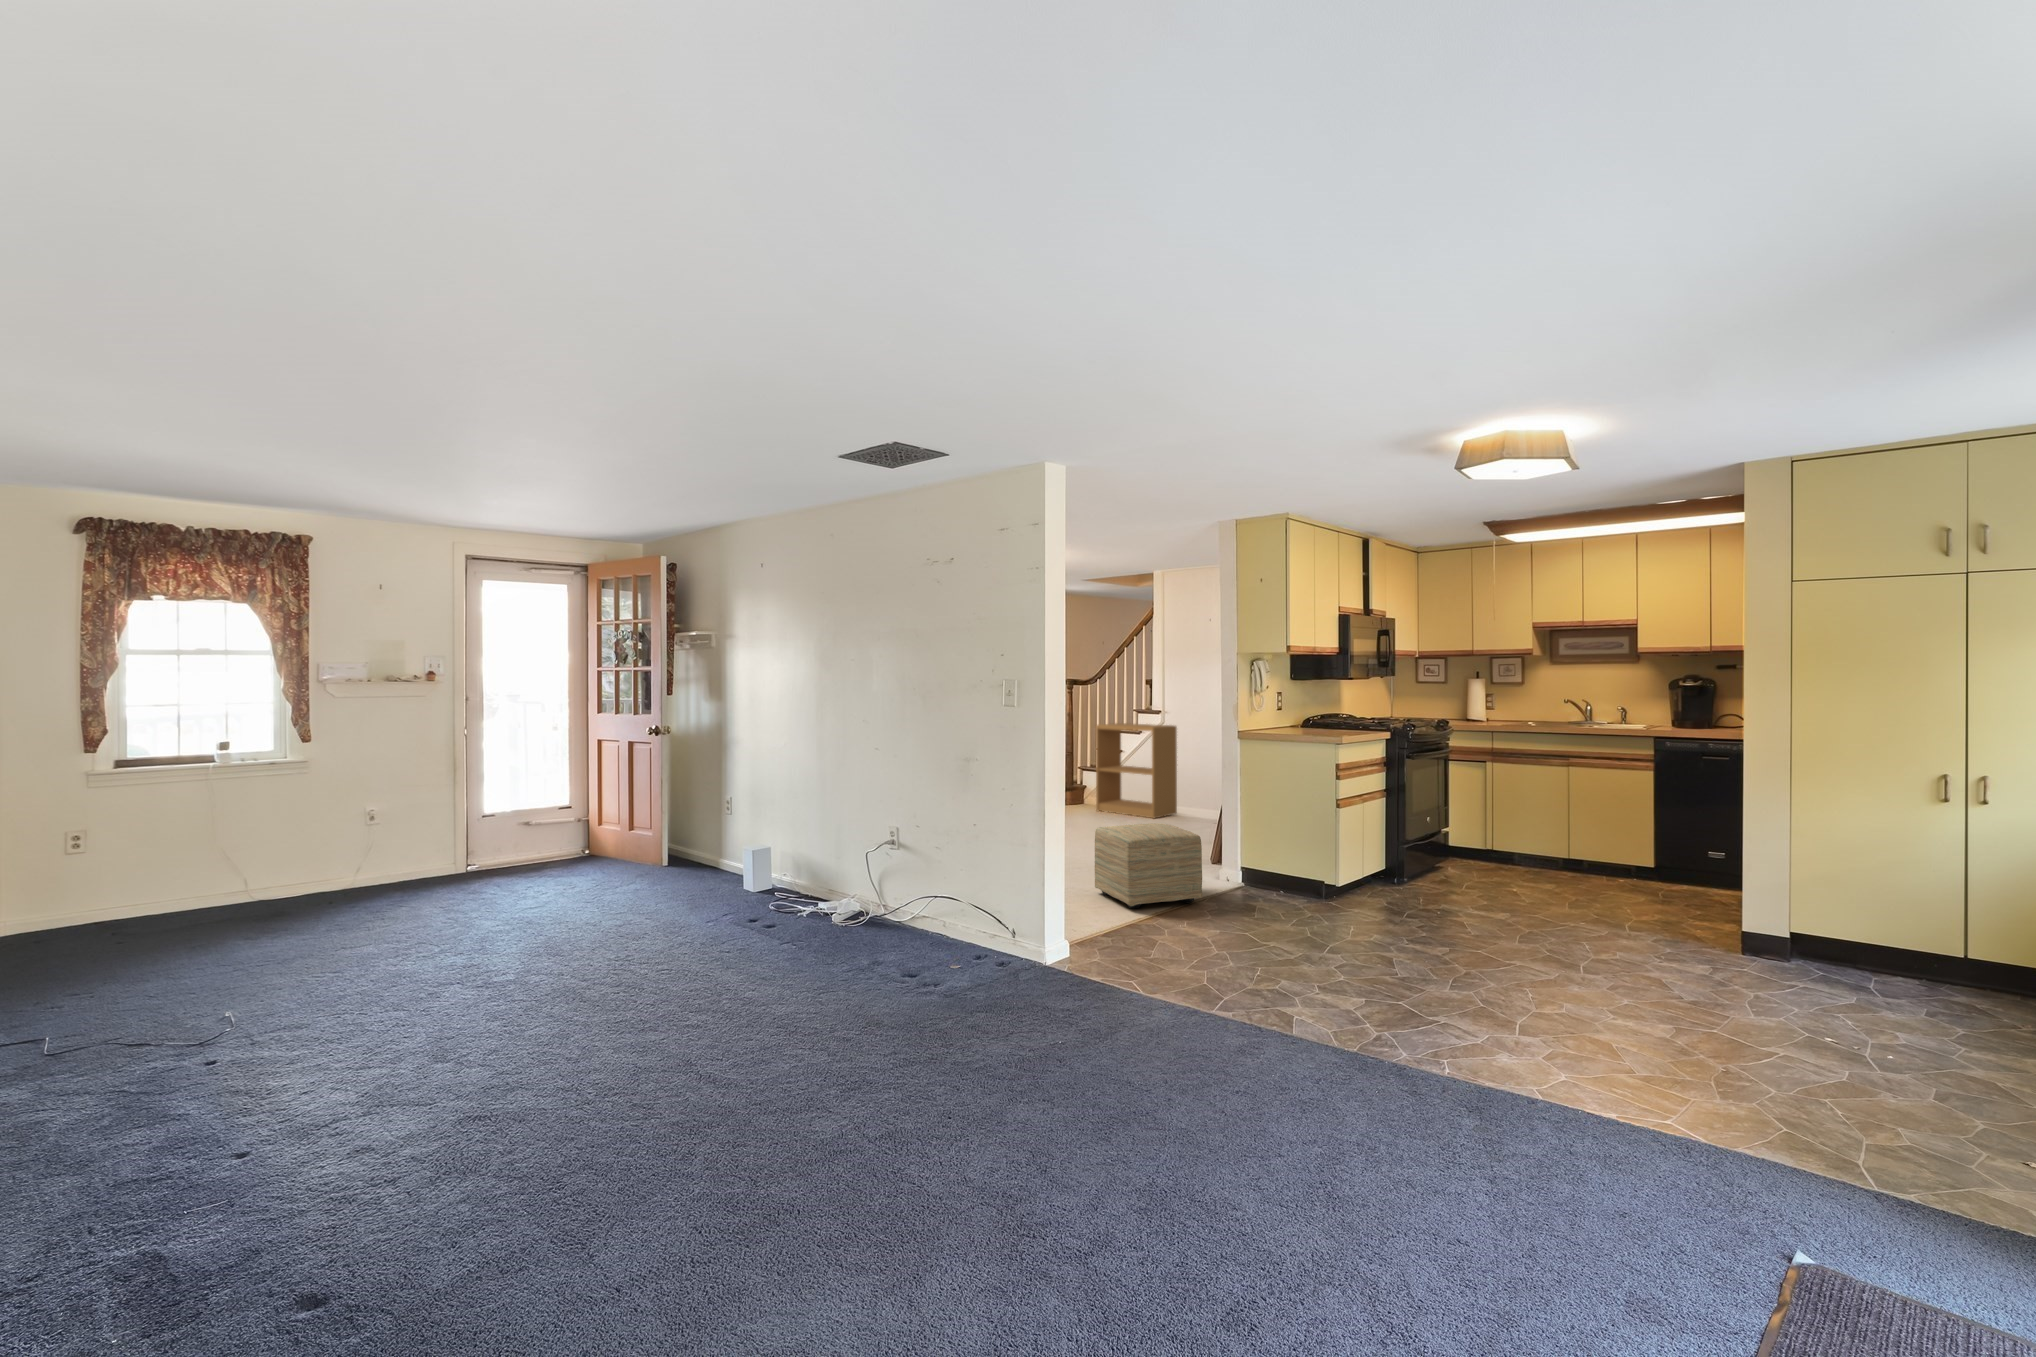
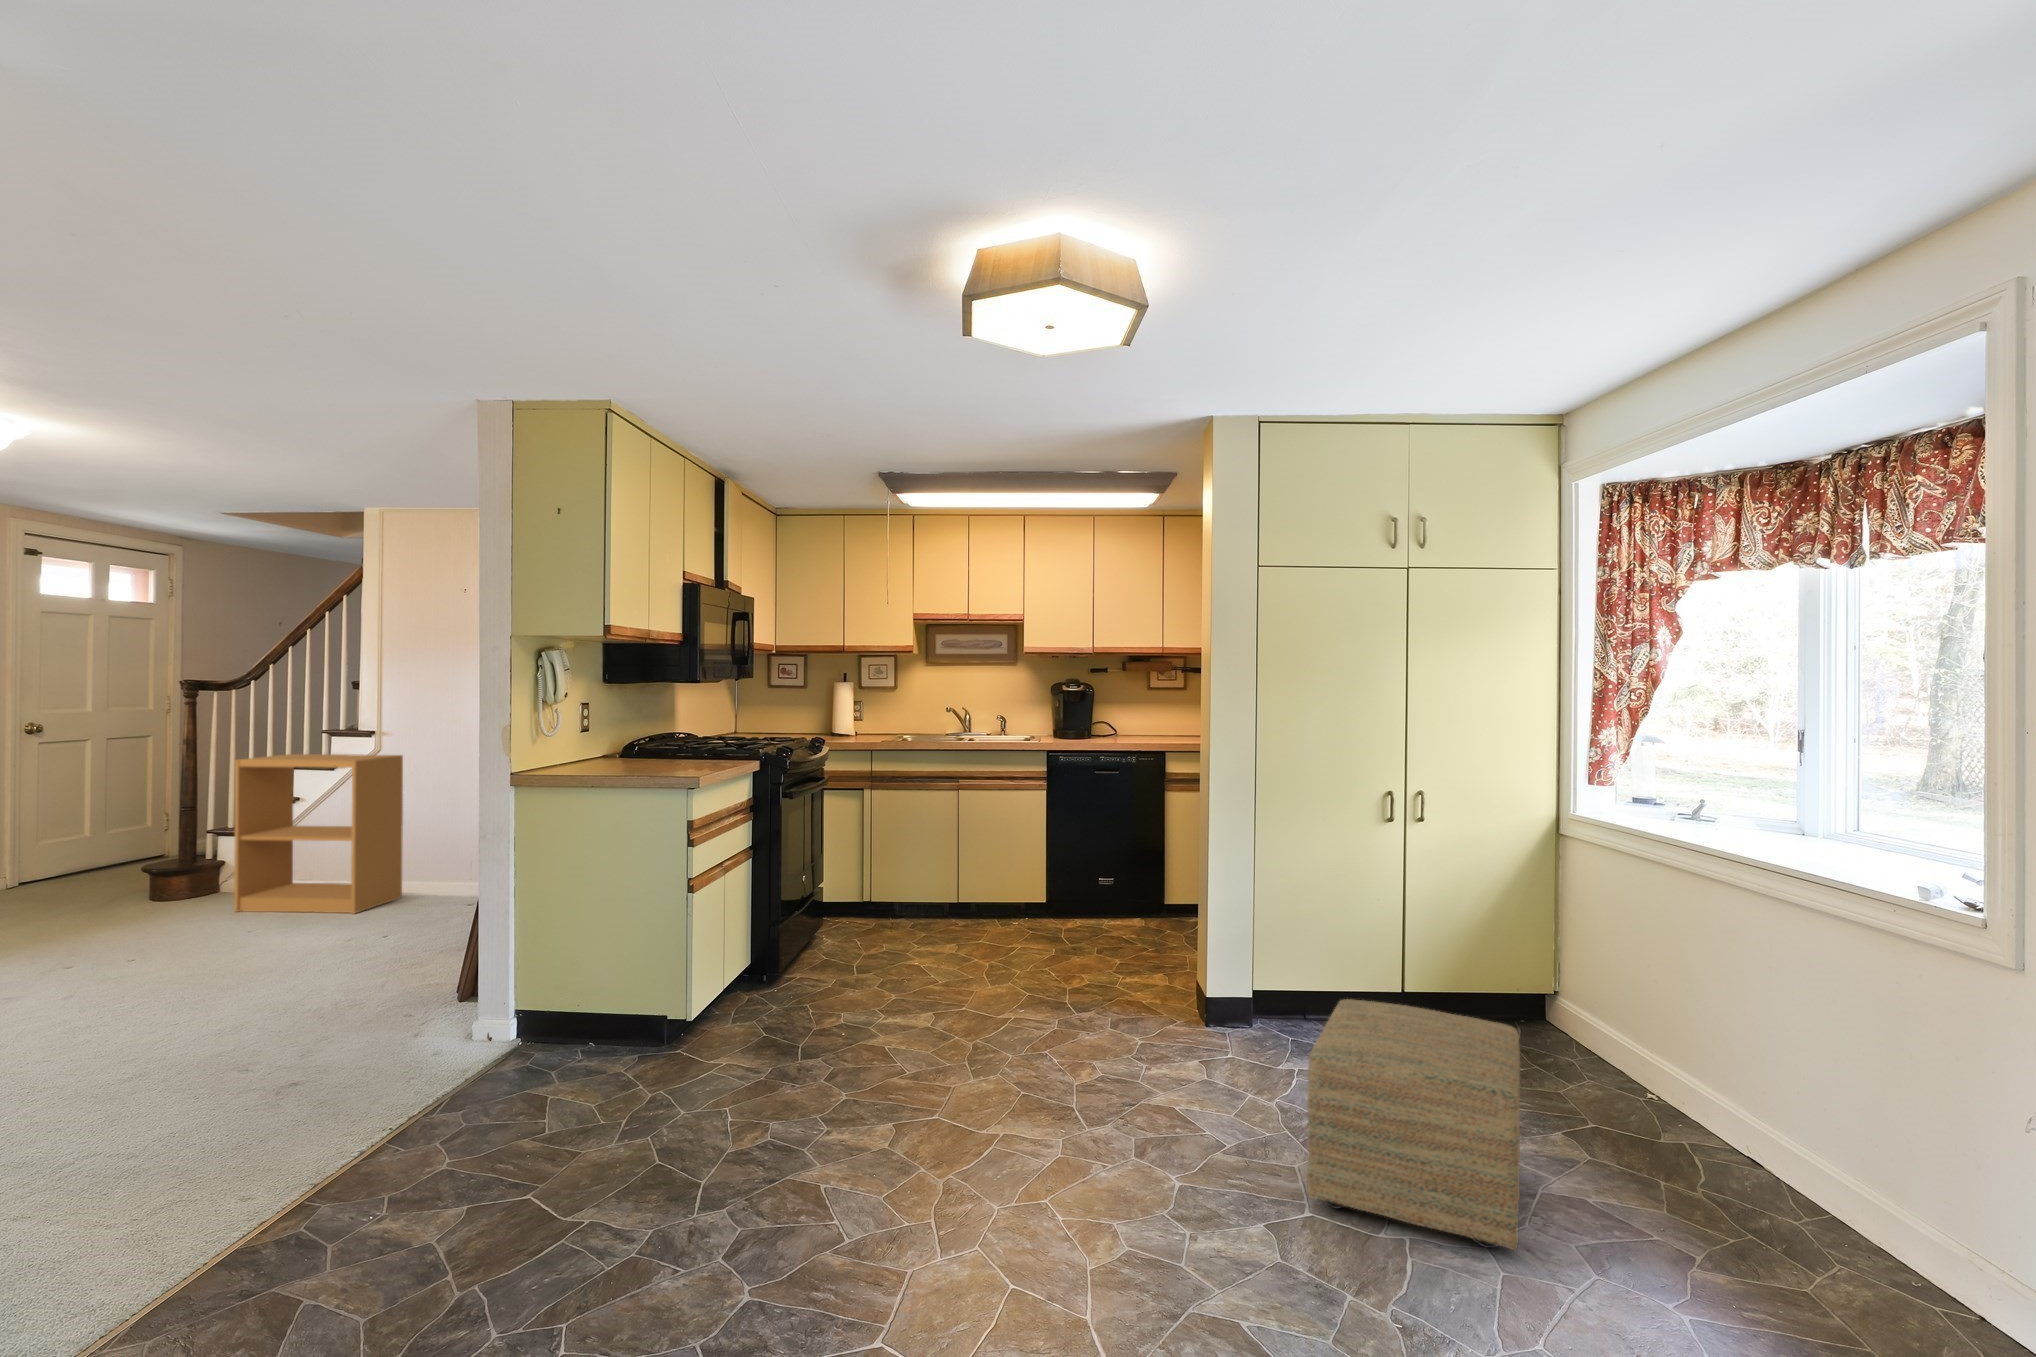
ottoman: present [1095,823,1202,909] -> present [1307,999,1520,1251]

